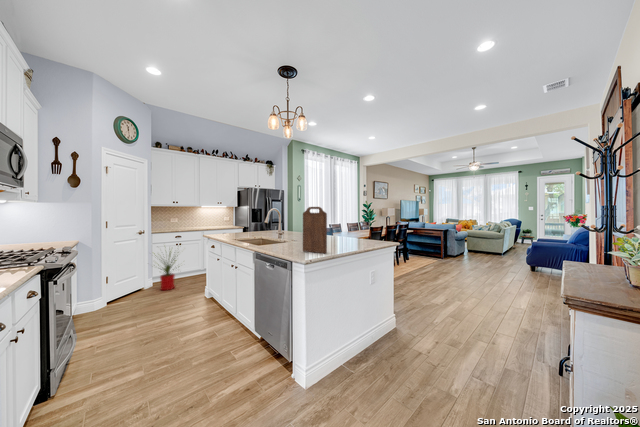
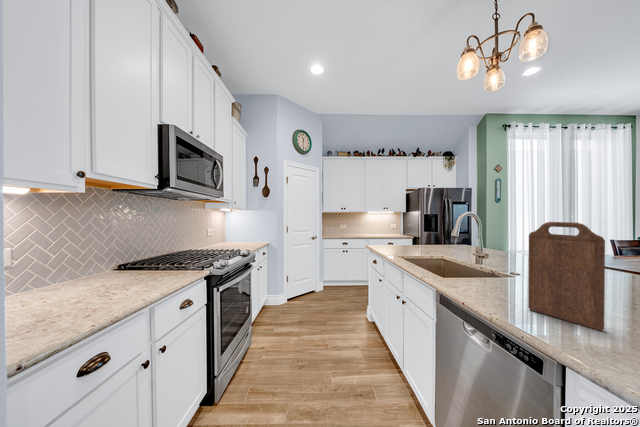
house plant: present [160,251,176,290] -> none [317,250,351,298]

